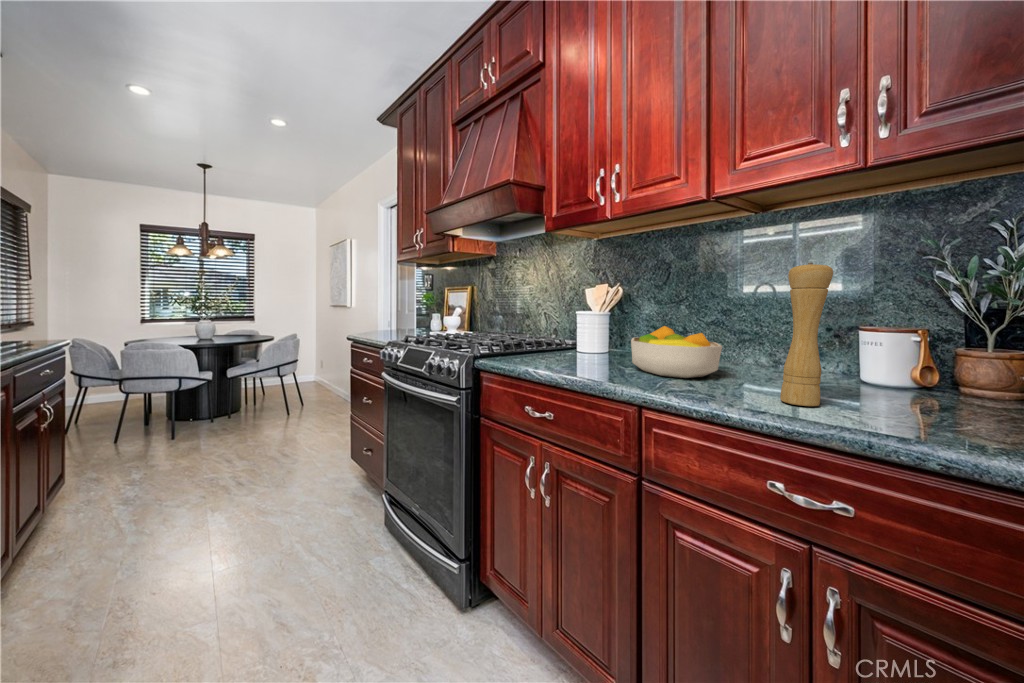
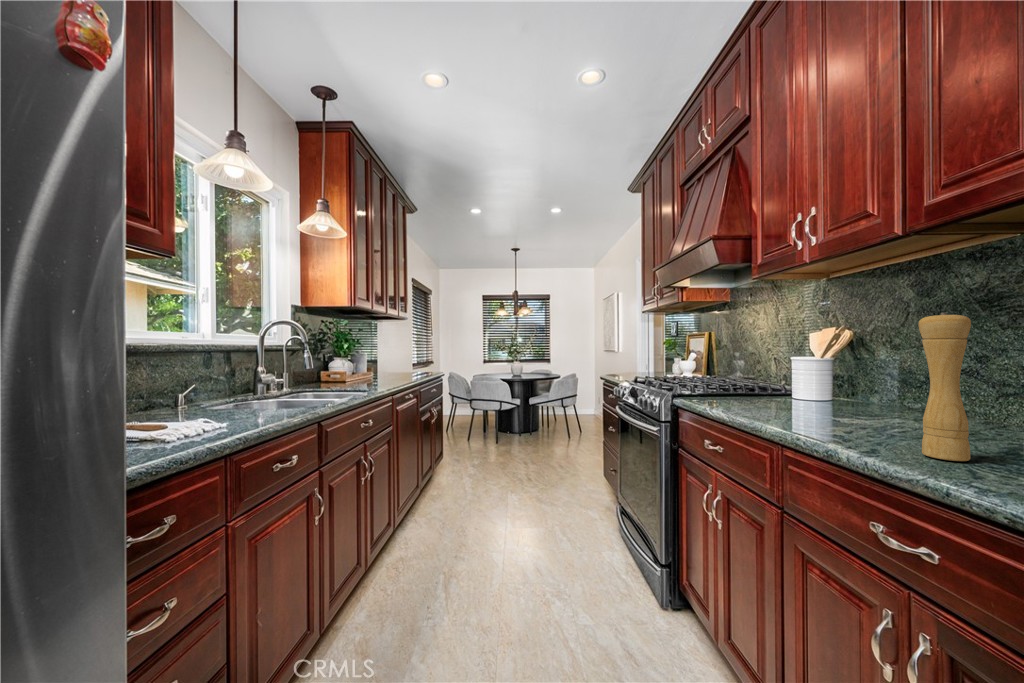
fruit bowl: present [631,326,722,378] -> none [807,373,921,428]

